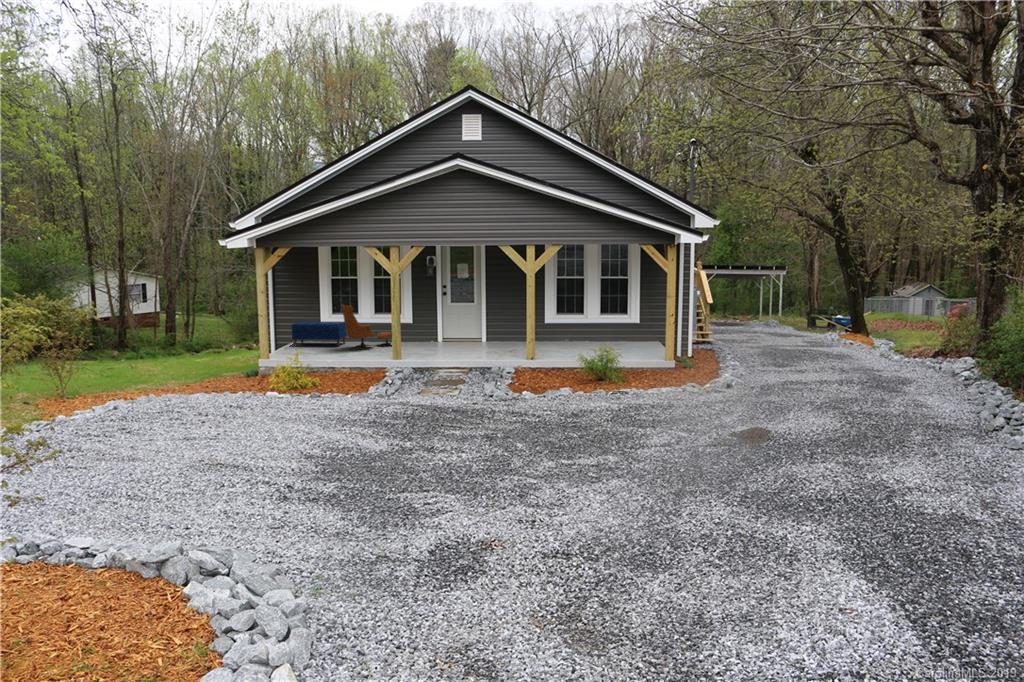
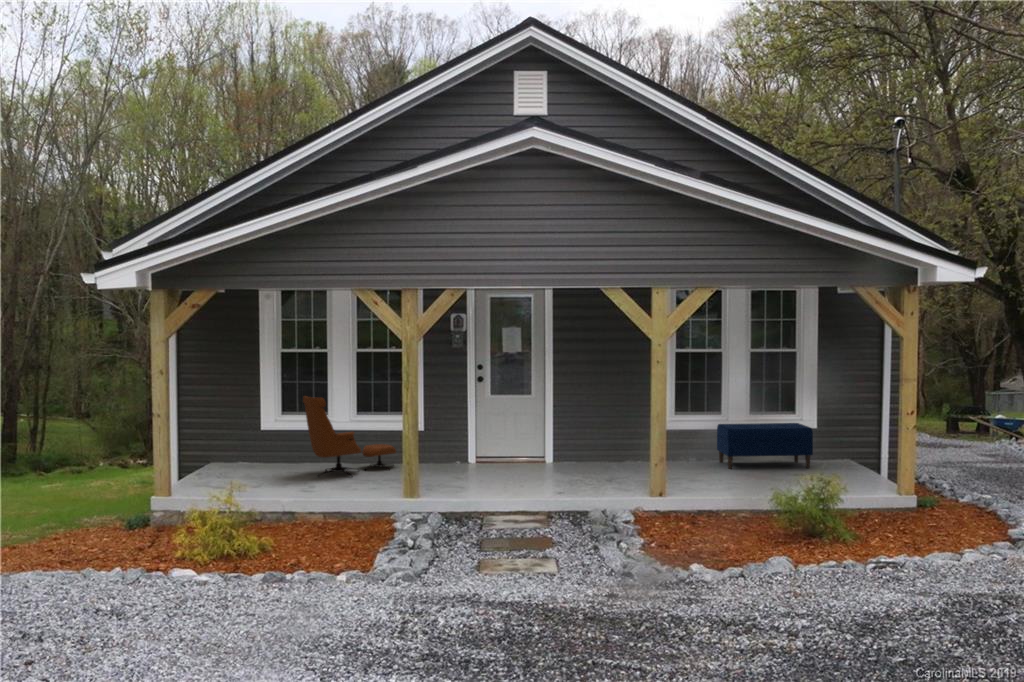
bench: present [292,321,346,347] -> present [717,423,813,469]

